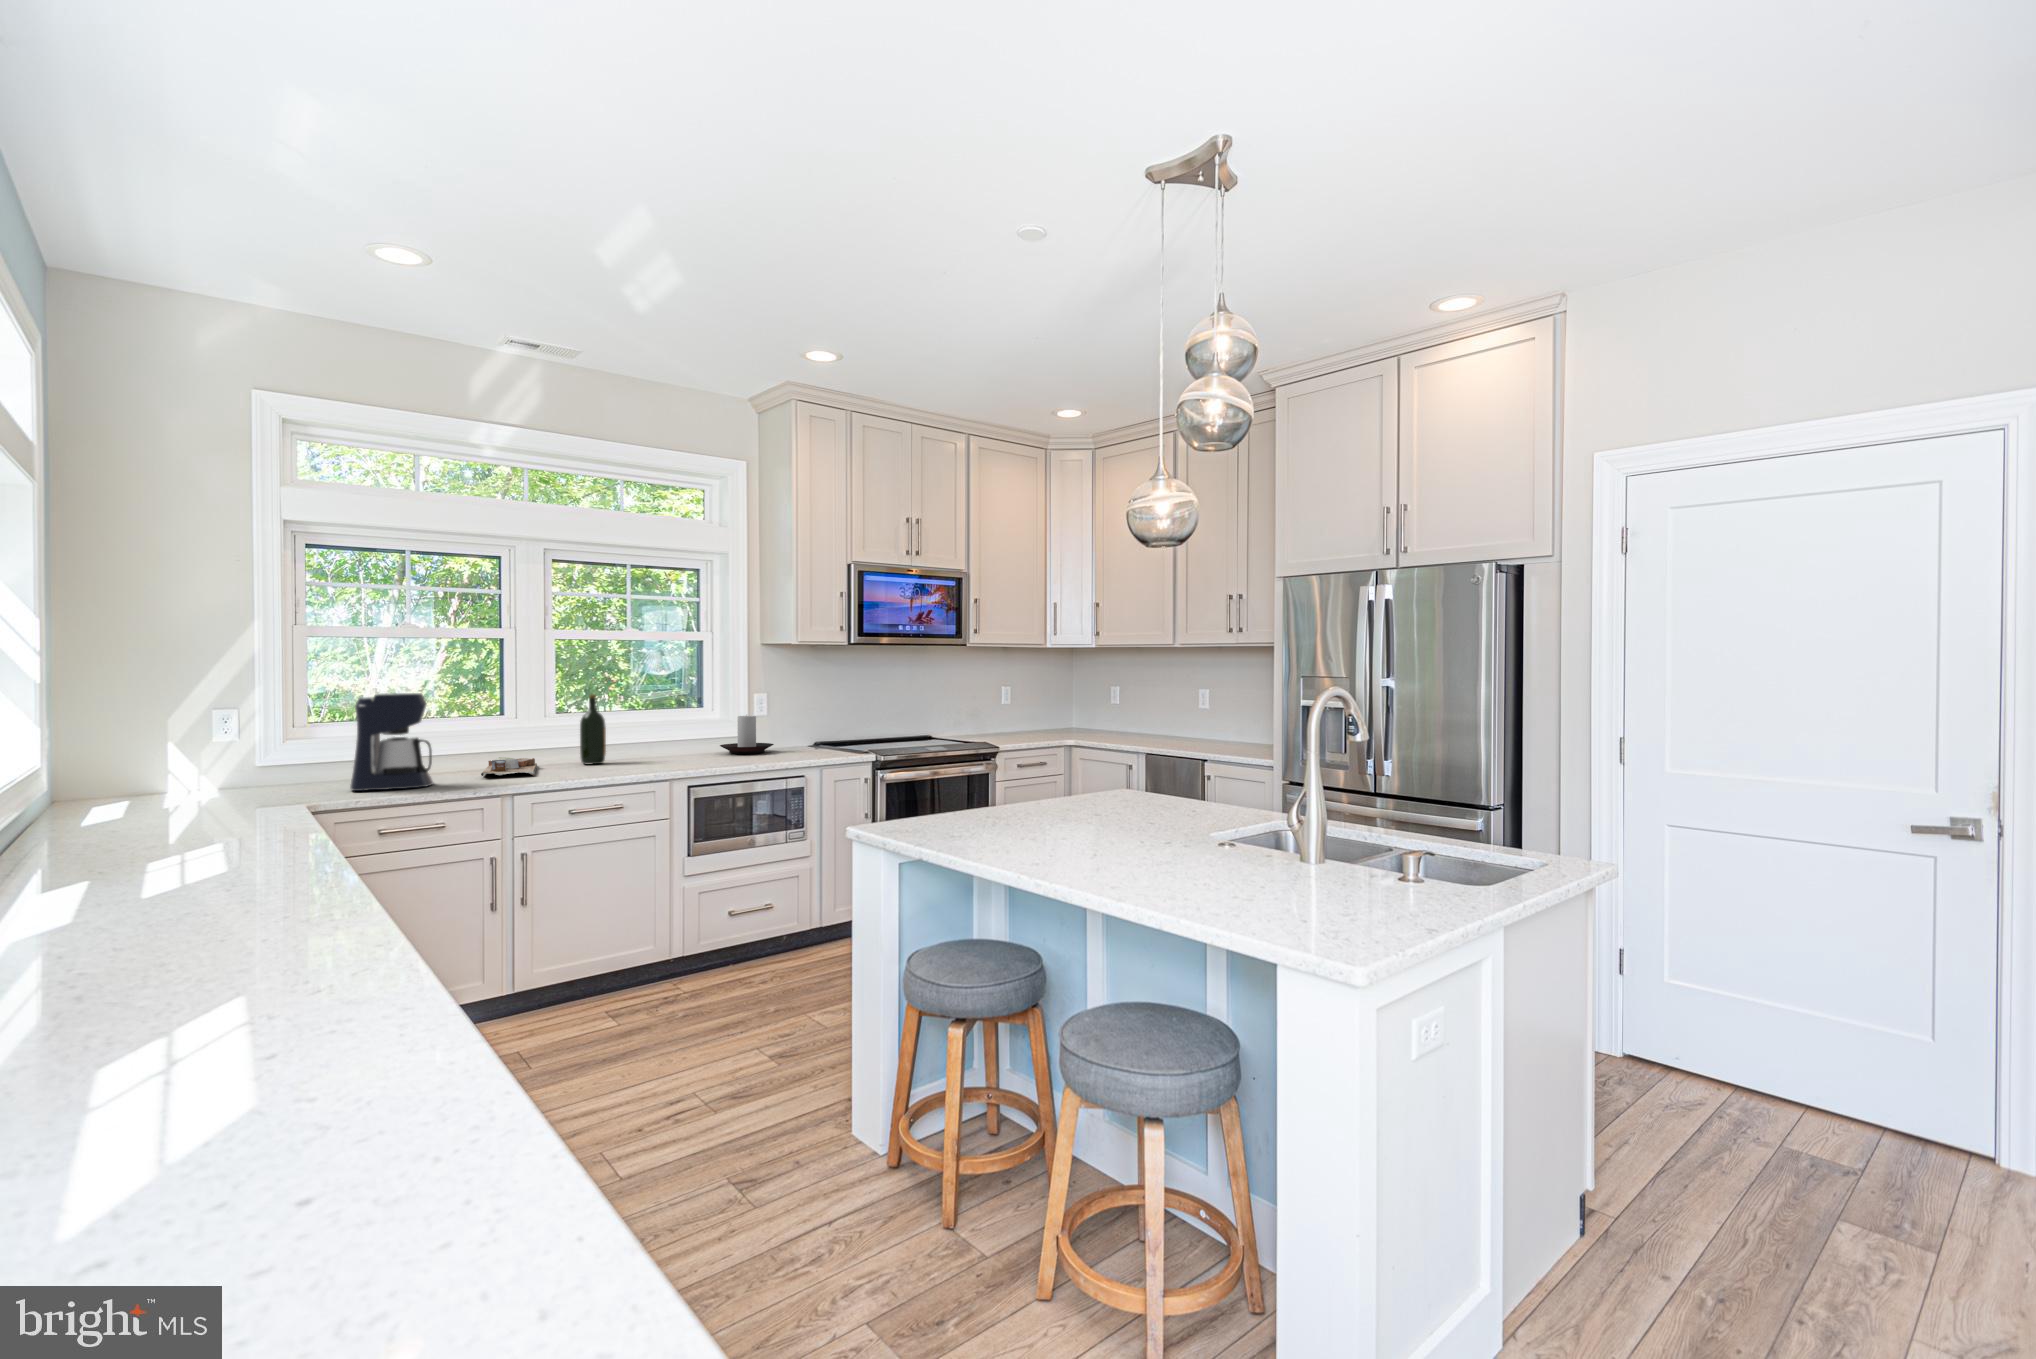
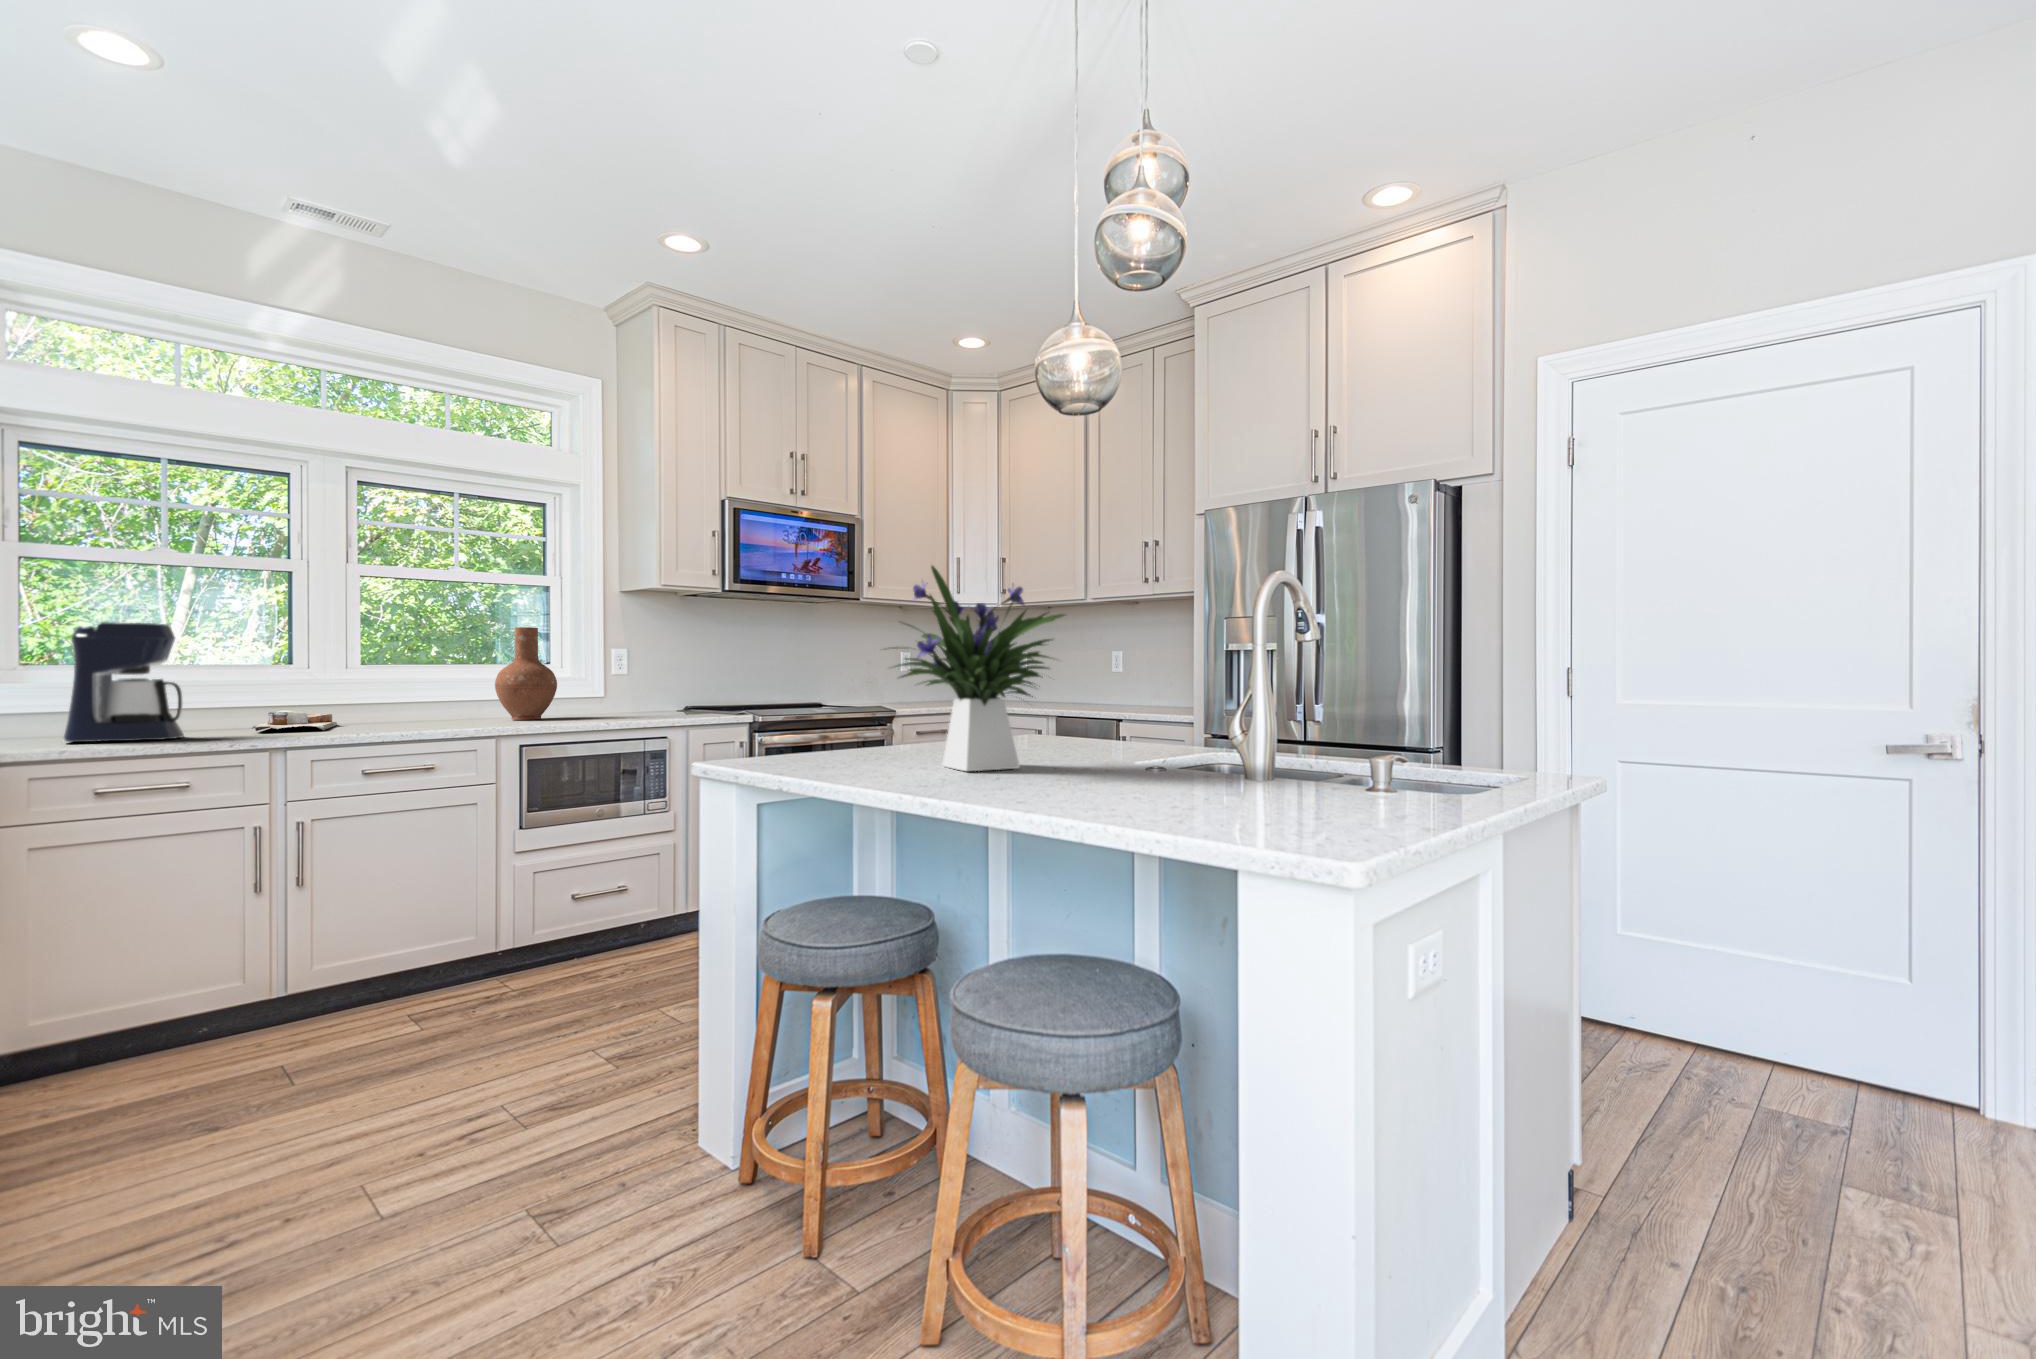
vase: none [662,681,712,761] -> present [495,627,557,720]
flower arrangement: none [1001,683,1152,849] -> present [892,566,1064,771]
wine bottle: present [580,694,606,765] -> none [392,641,426,723]
candle holder: present [720,715,774,754] -> none [569,669,635,714]

